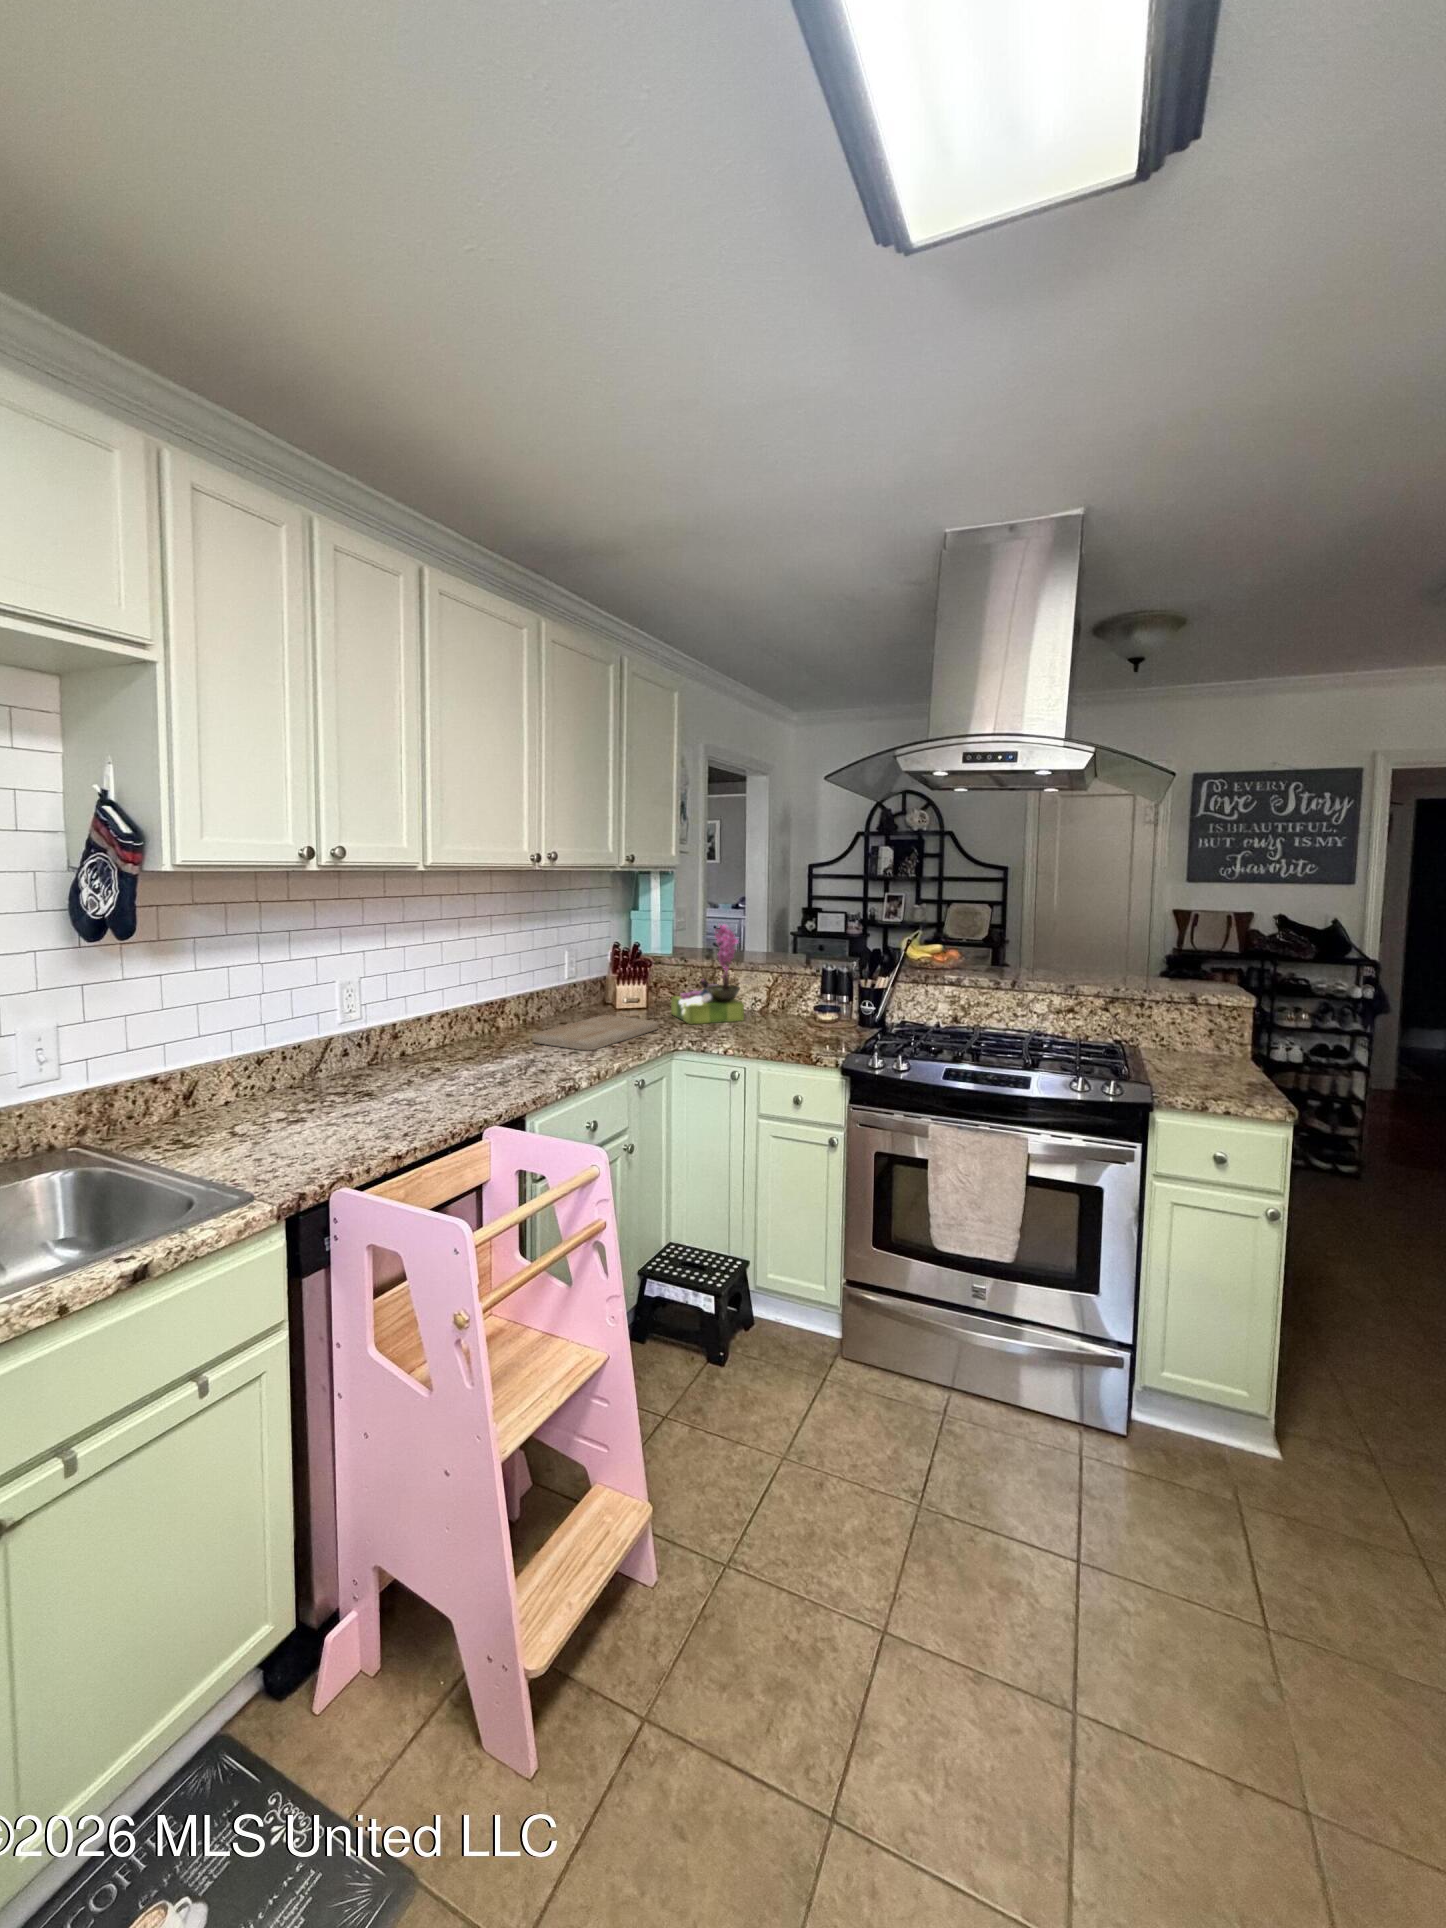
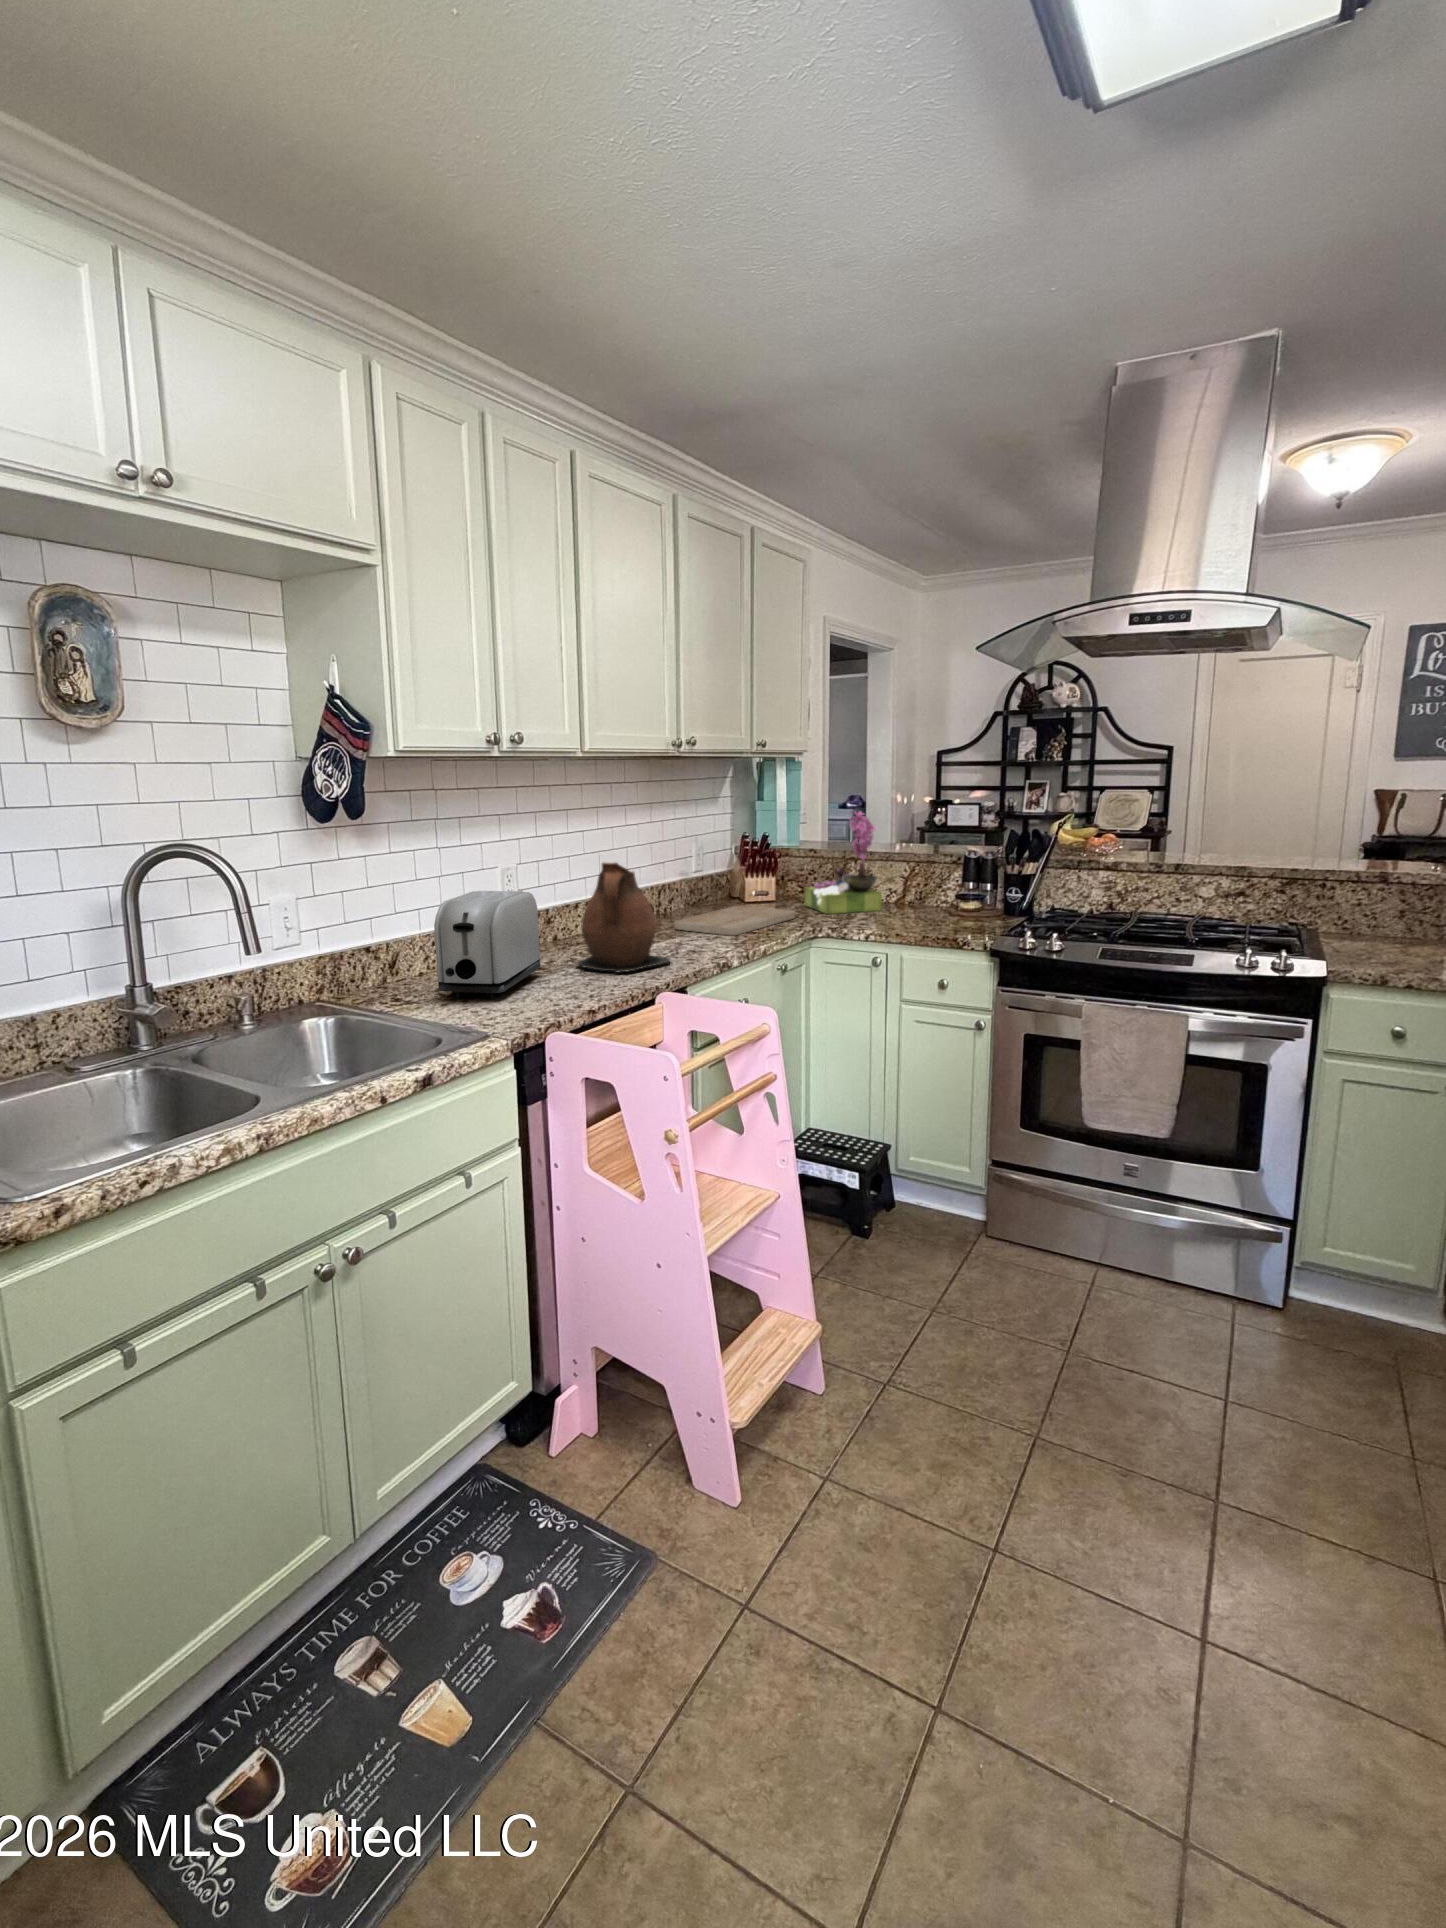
ceramic pitcher: none [401,983,512,1101] -> present [578,863,670,972]
toaster: none [222,1014,361,1139] -> present [434,891,540,998]

